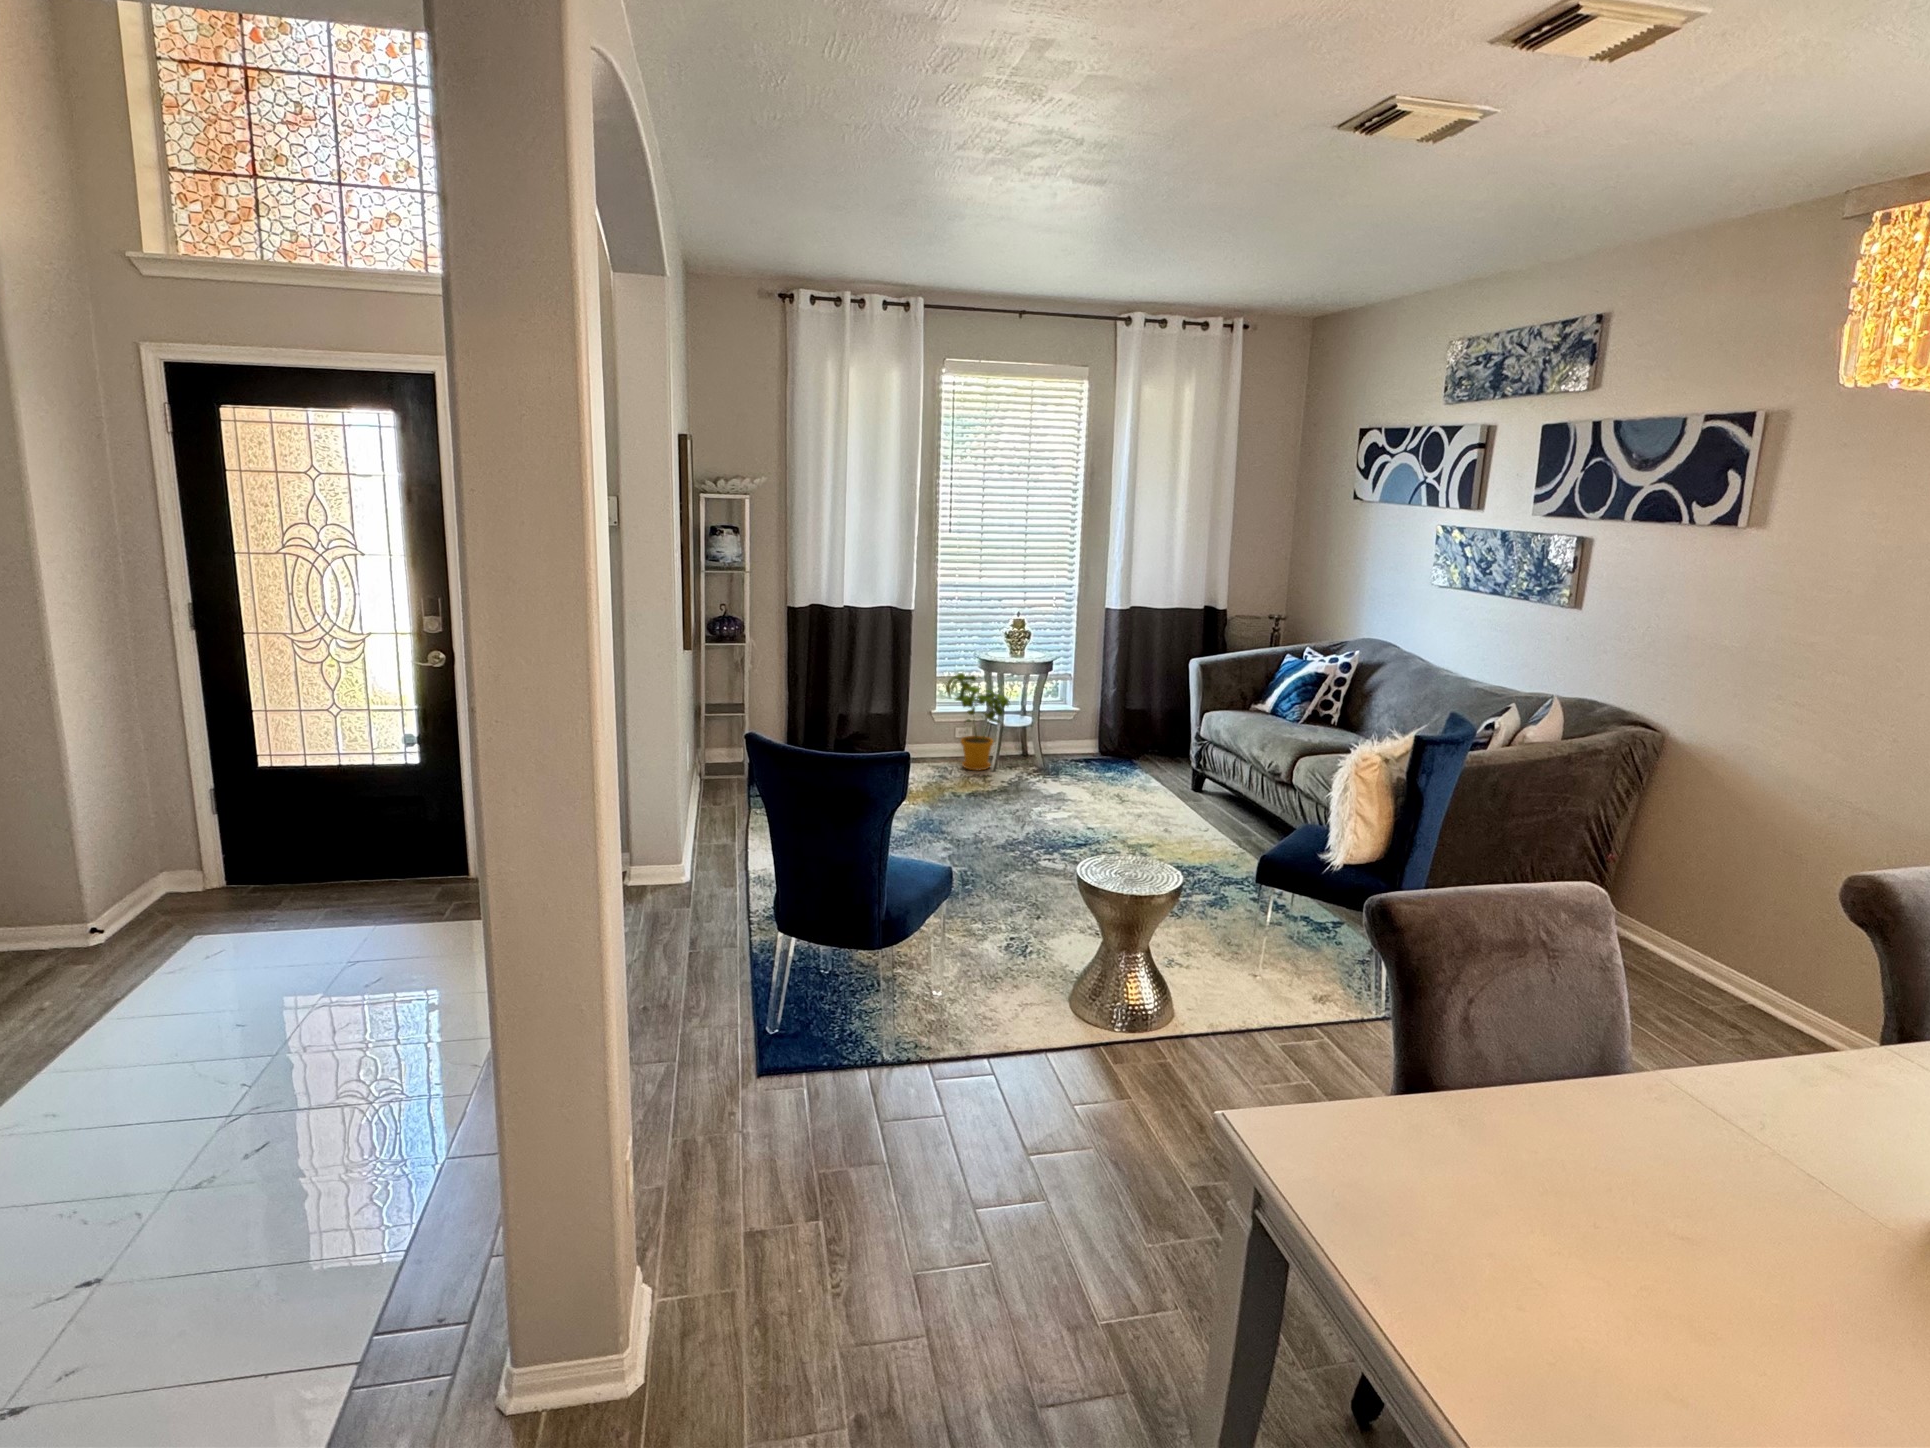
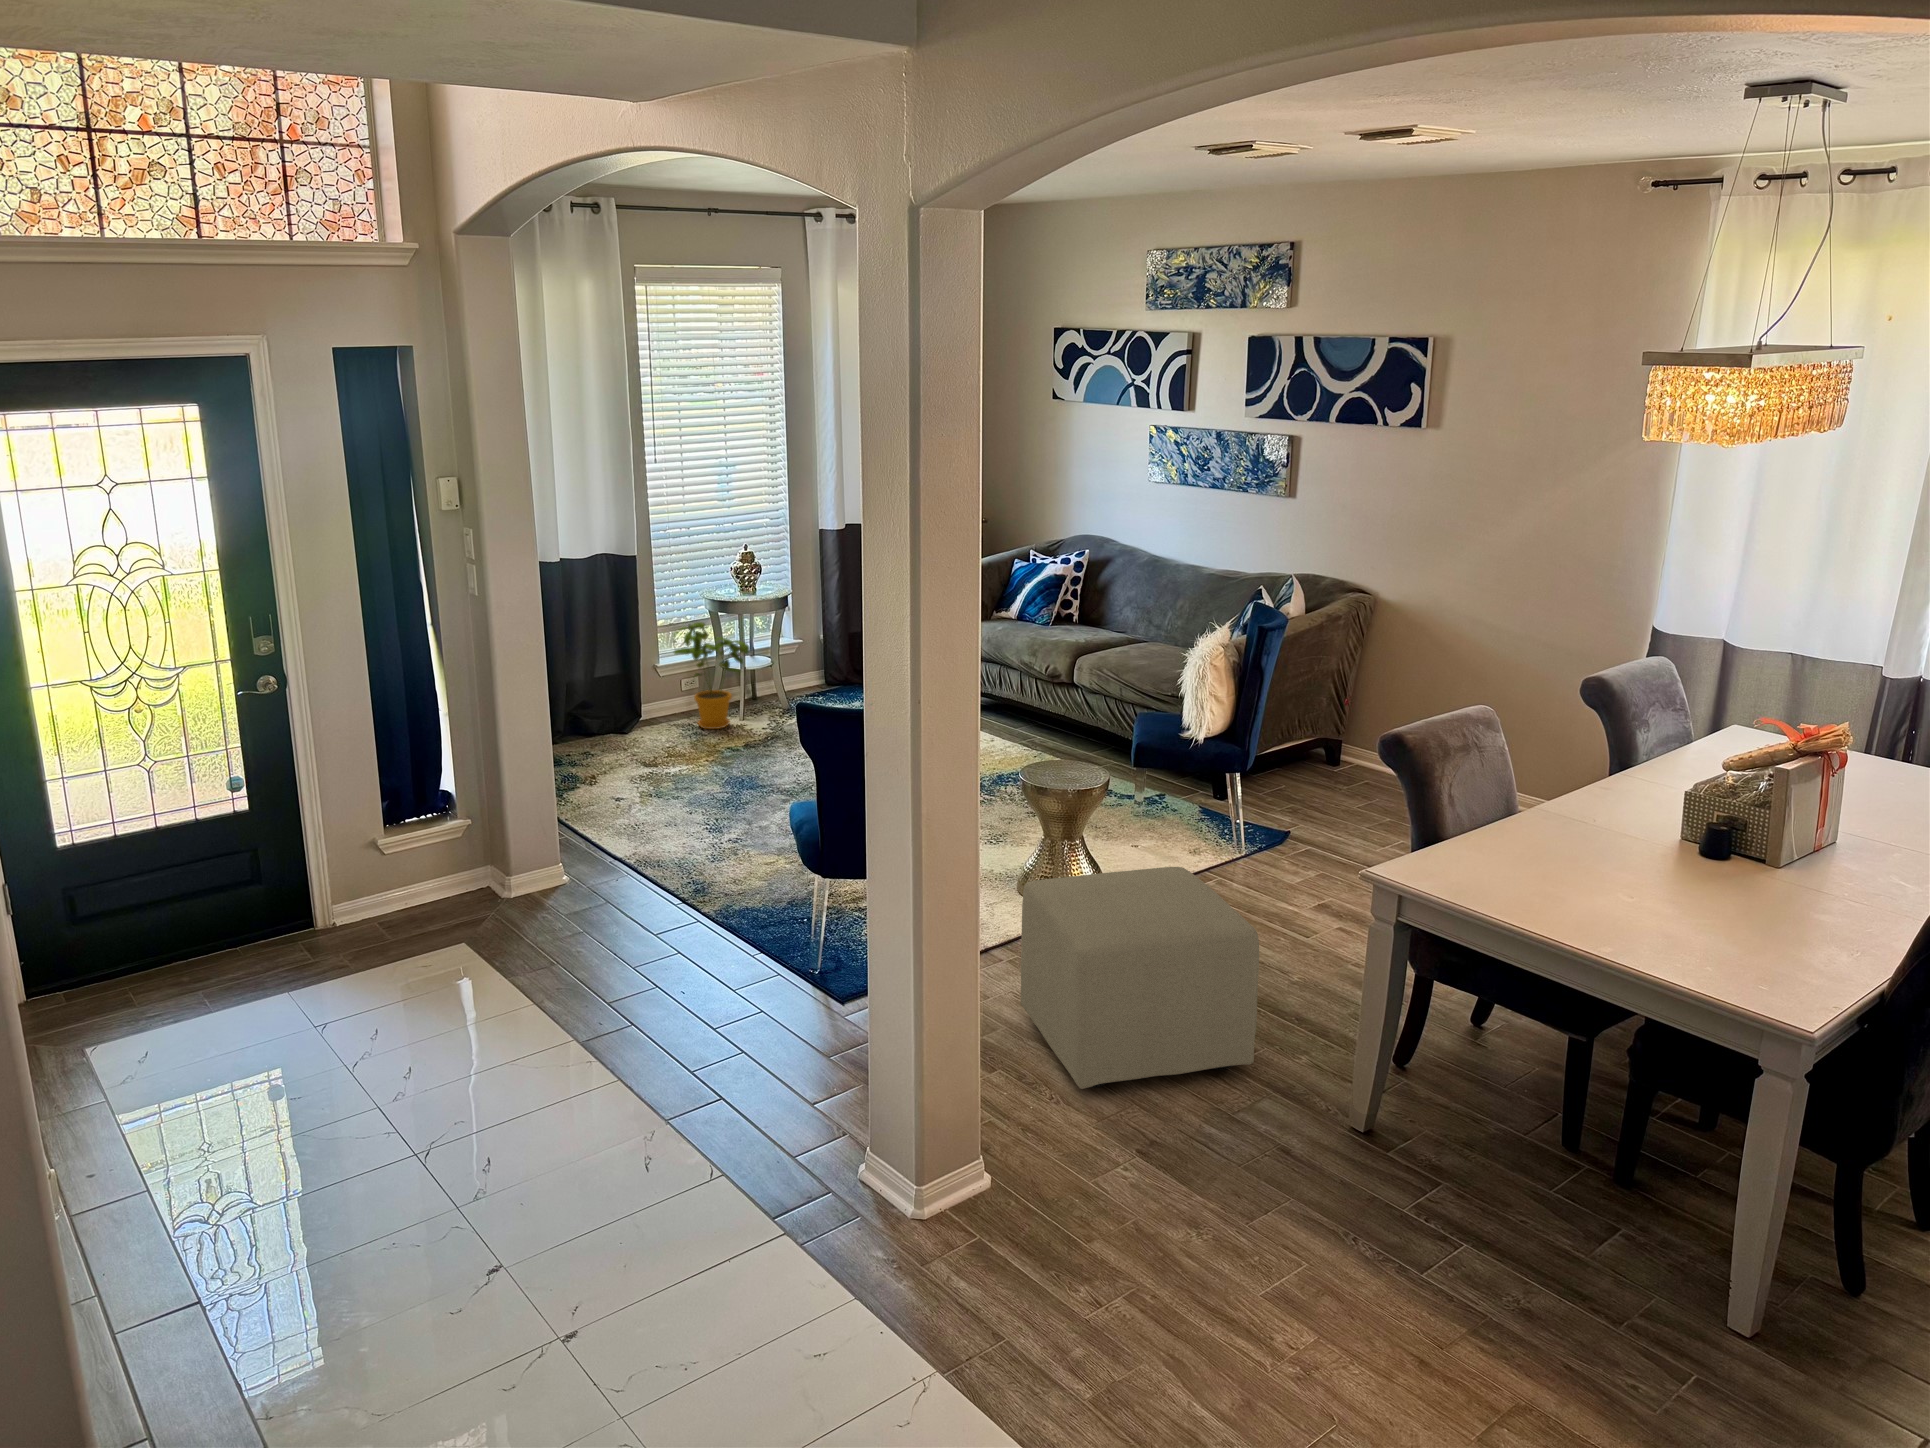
ottoman: none [848,1002,1144,1377] -> present [1021,867,1259,1089]

